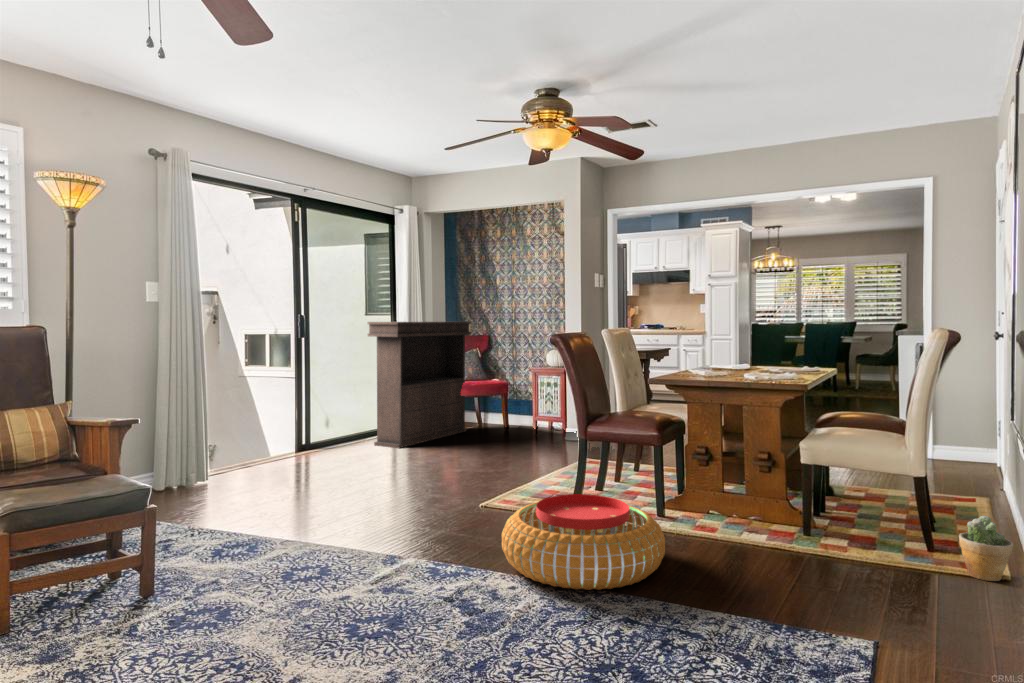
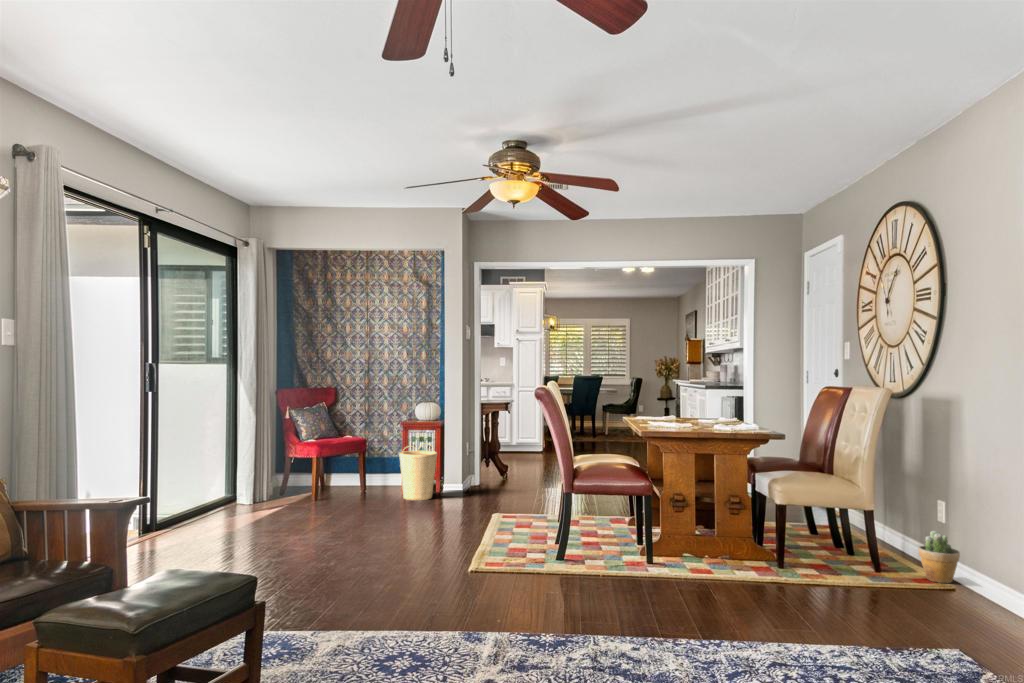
console table: present [368,322,471,448] -> none [235,372,331,523]
basket: none [523,388,559,440] -> present [399,443,437,500]
pouf: present [502,494,665,590] -> none [582,548,749,646]

